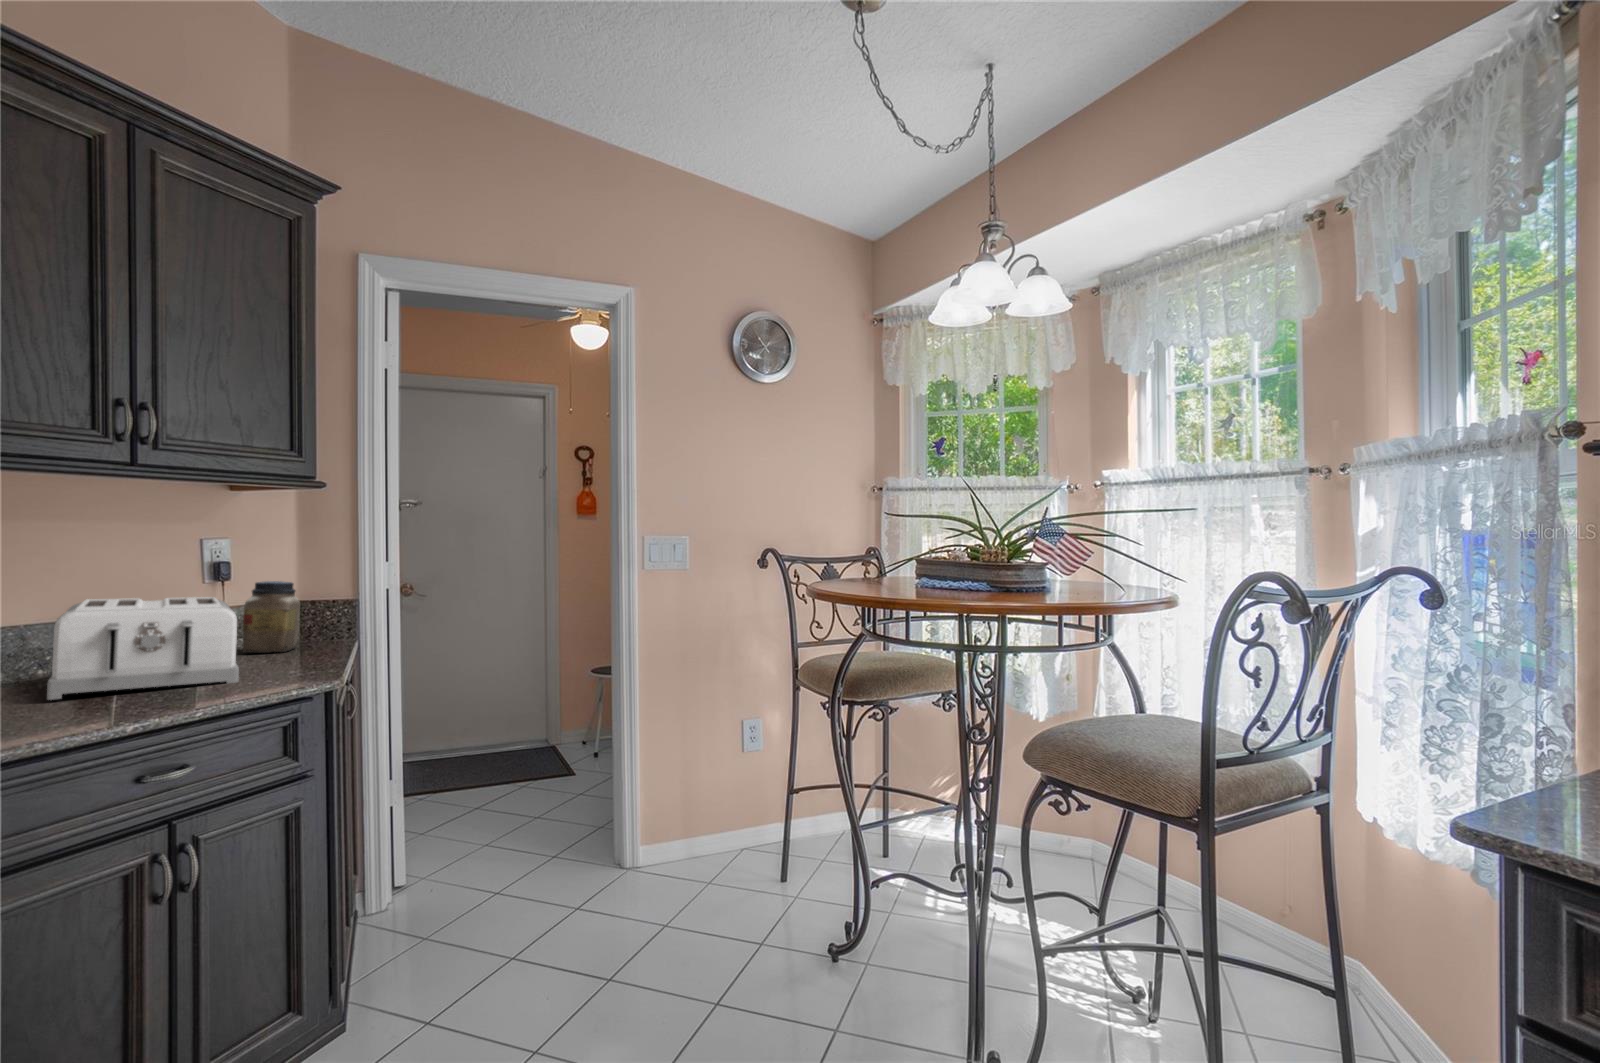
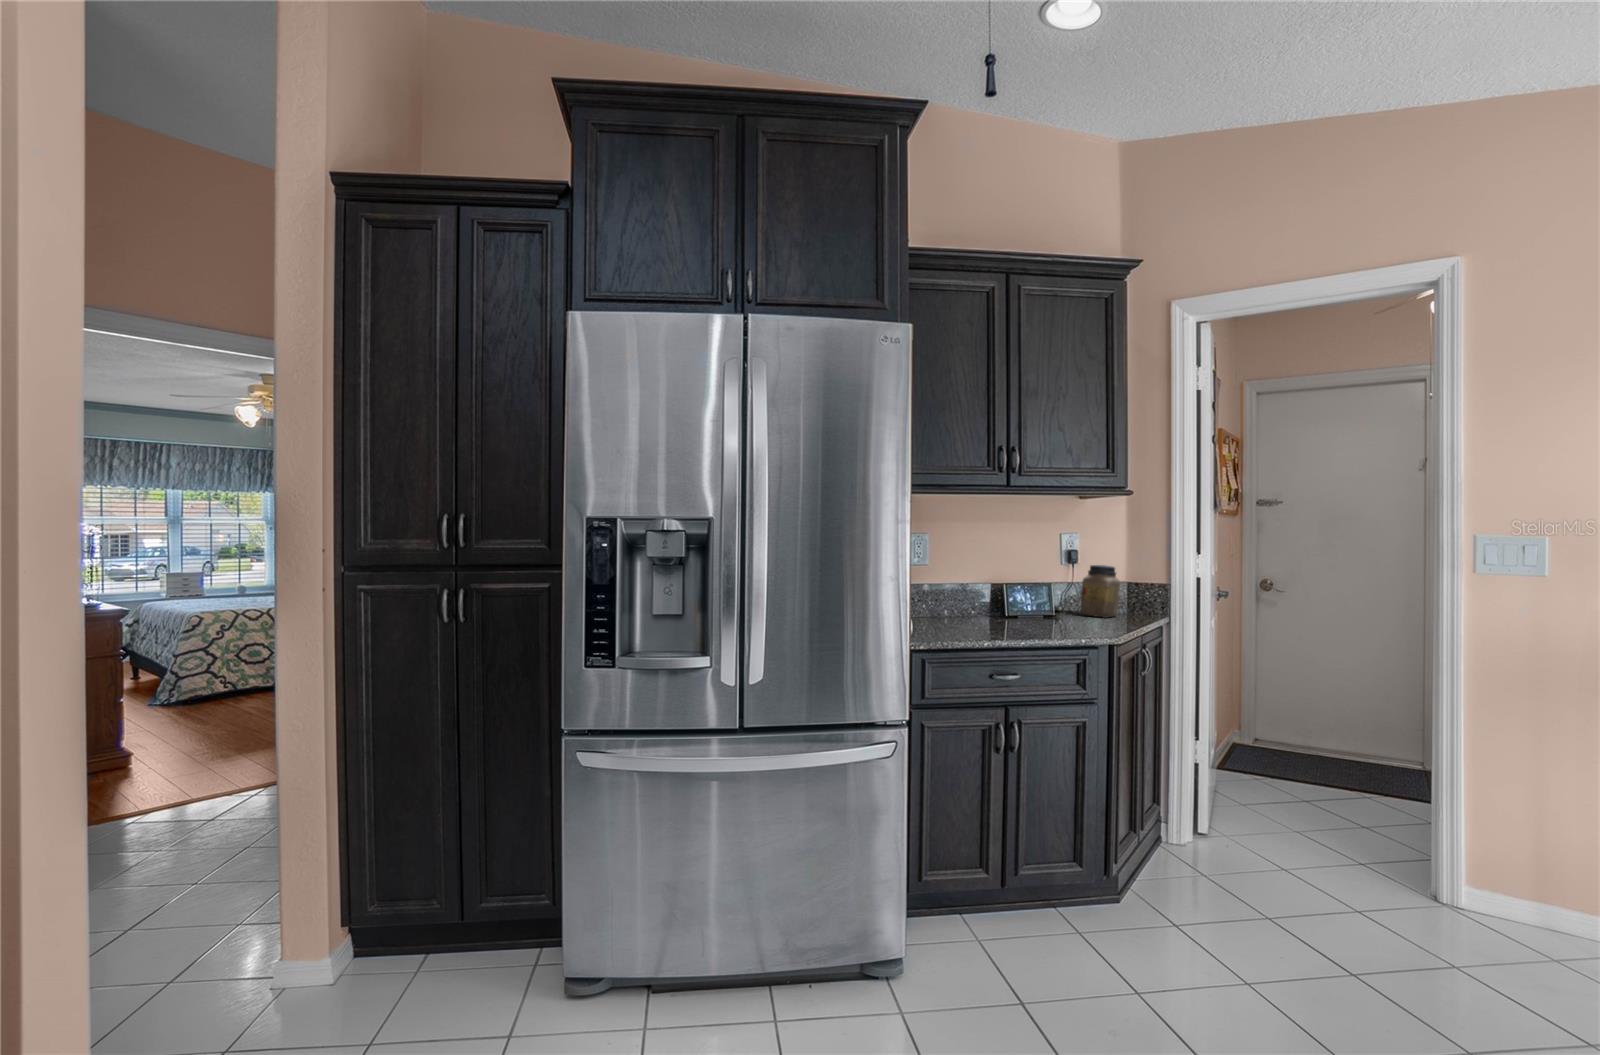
toaster: present [47,597,239,700] -> none [966,569,1066,632]

